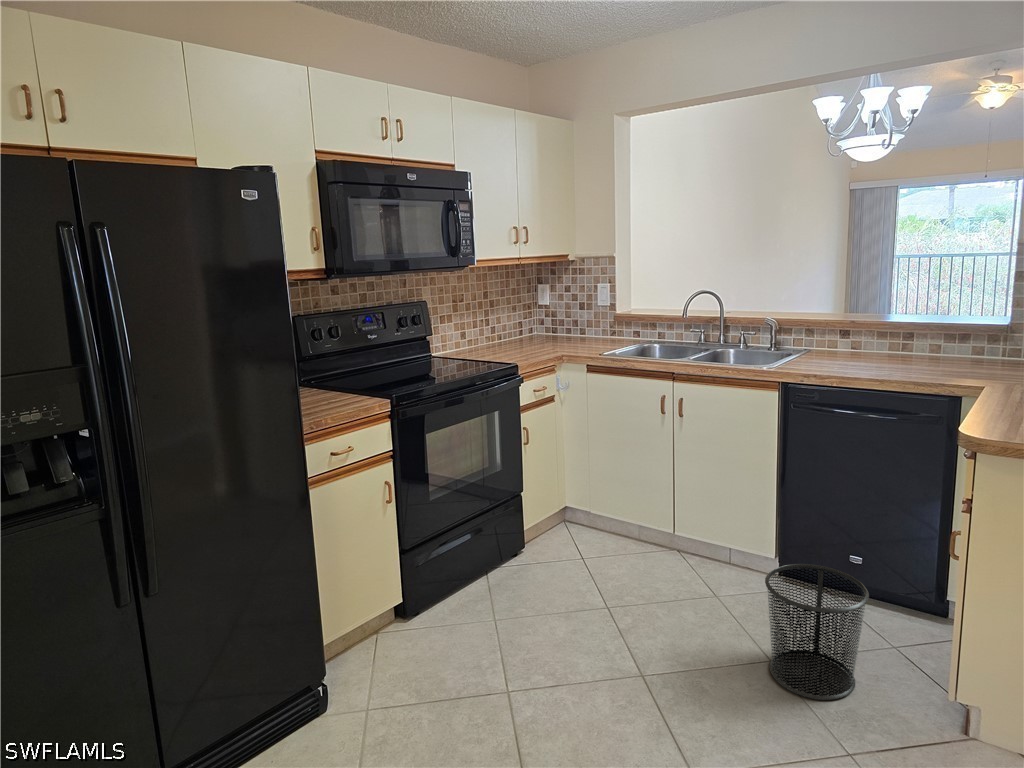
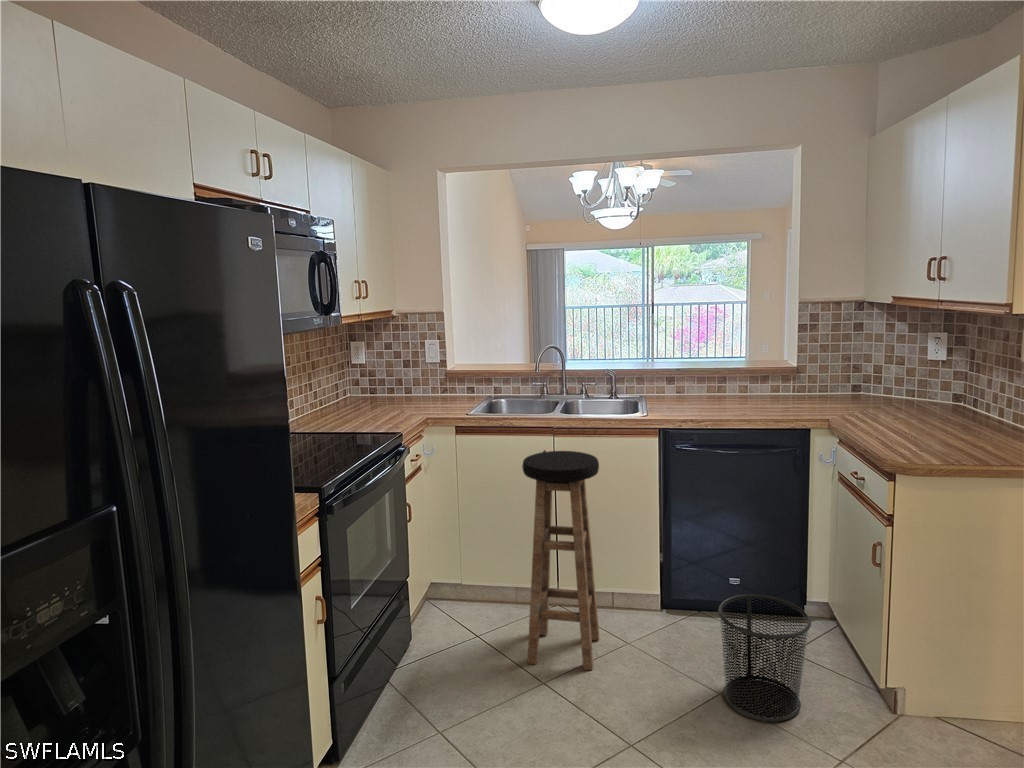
bar stool: none [609,393,694,606] -> present [522,451,600,670]

